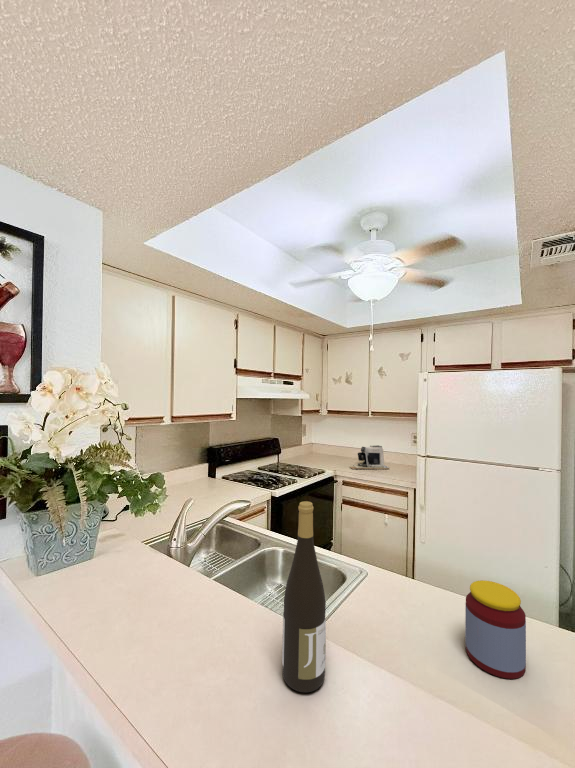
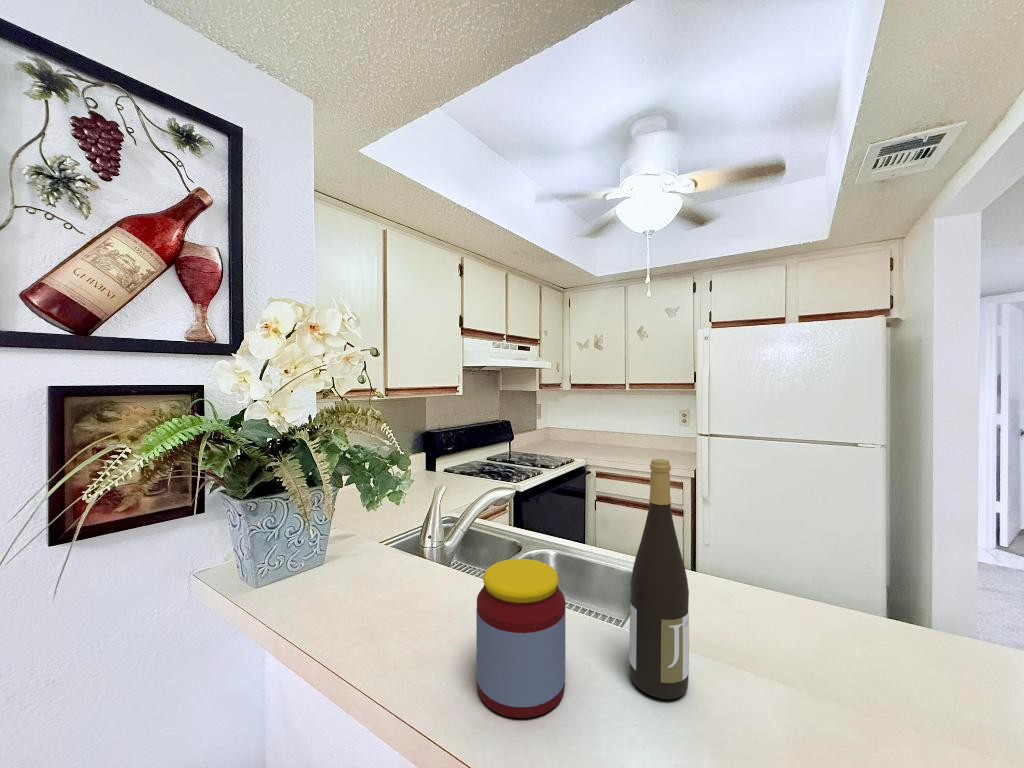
coffee maker: present [350,445,389,469] -> none [601,427,653,457]
jar: present [465,580,526,679] -> present [476,559,566,718]

